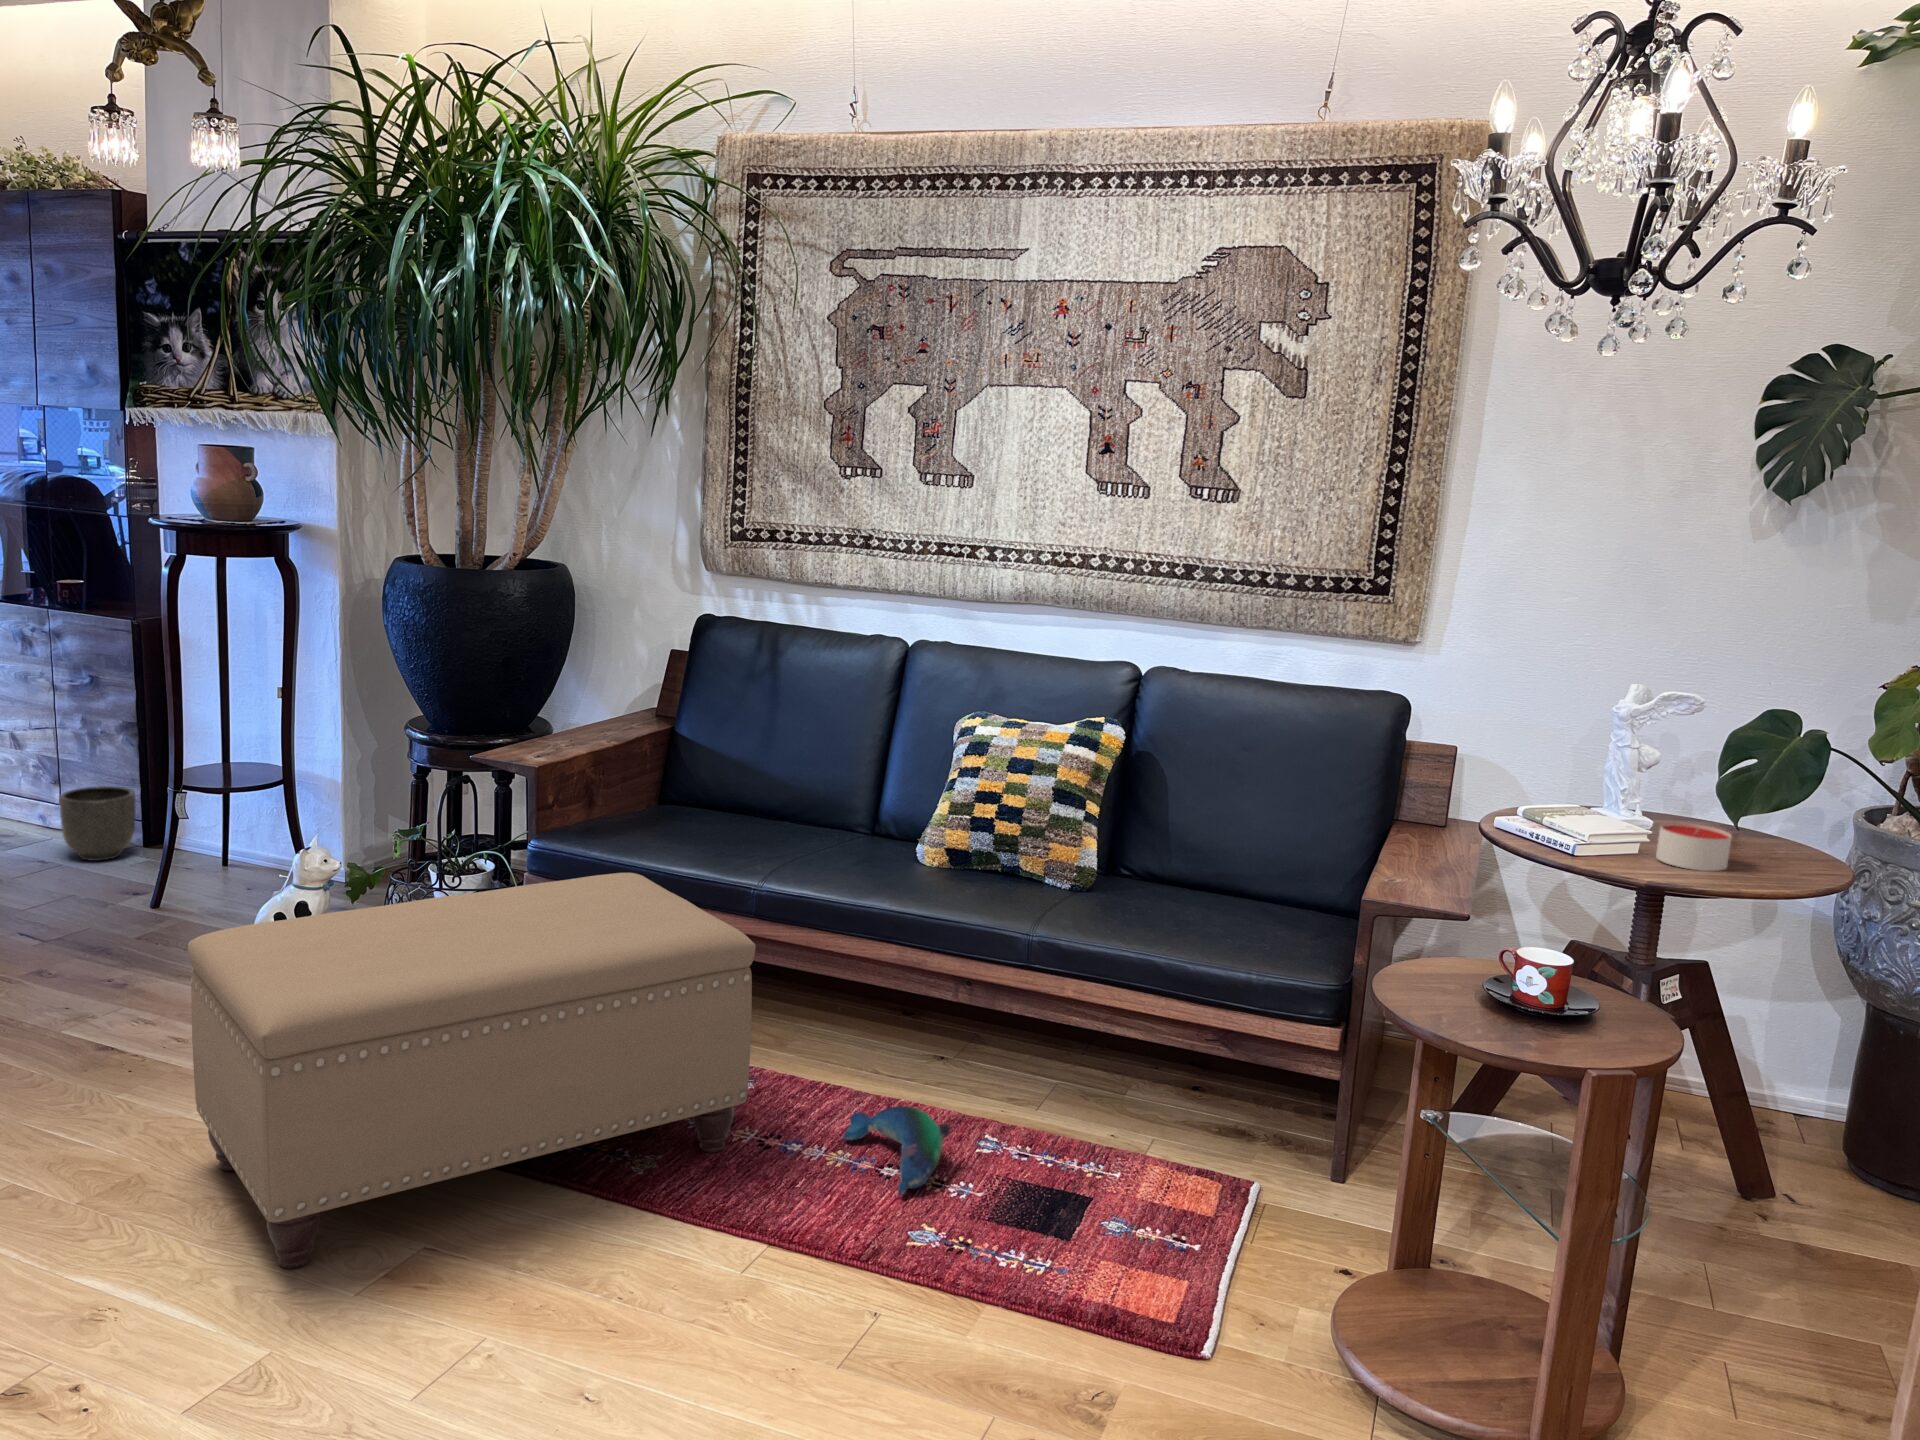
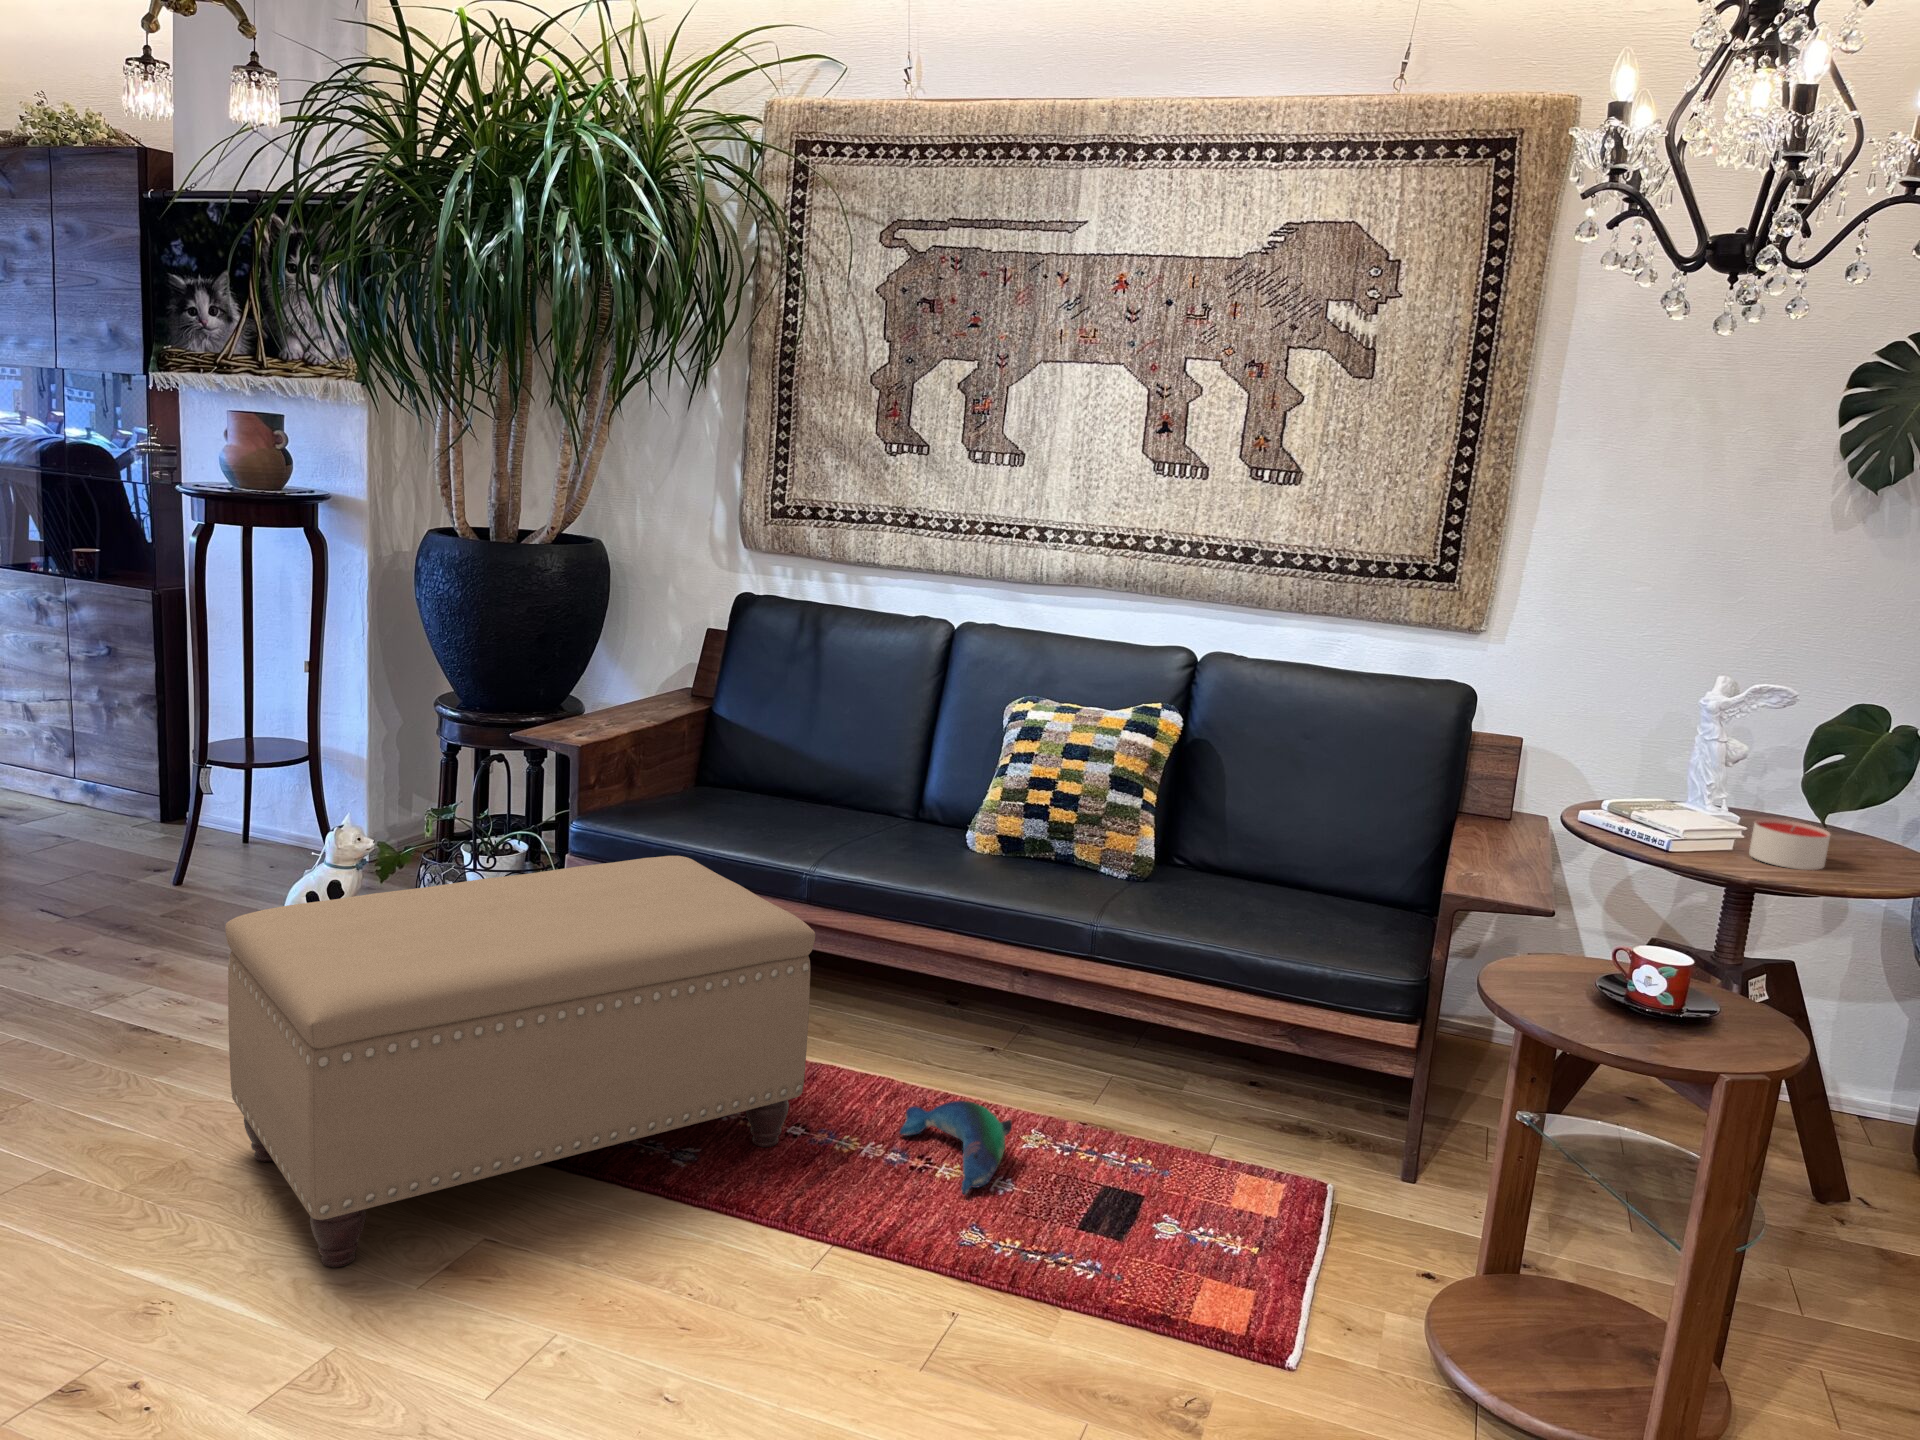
planter: present [59,786,135,861] -> none [78,760,155,835]

